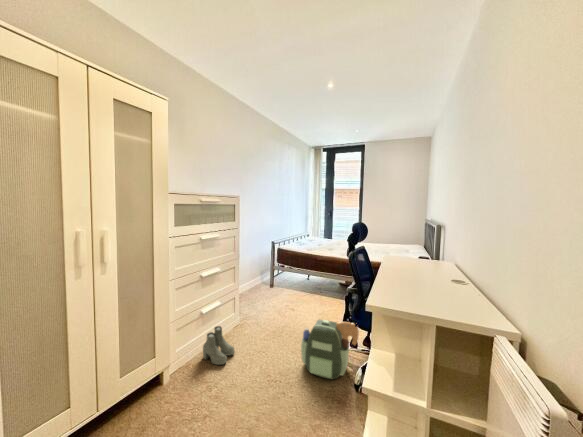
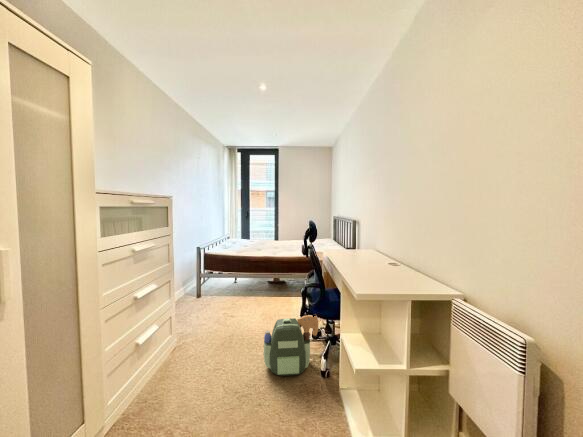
boots: present [203,326,235,365] -> none [143,355,185,403]

